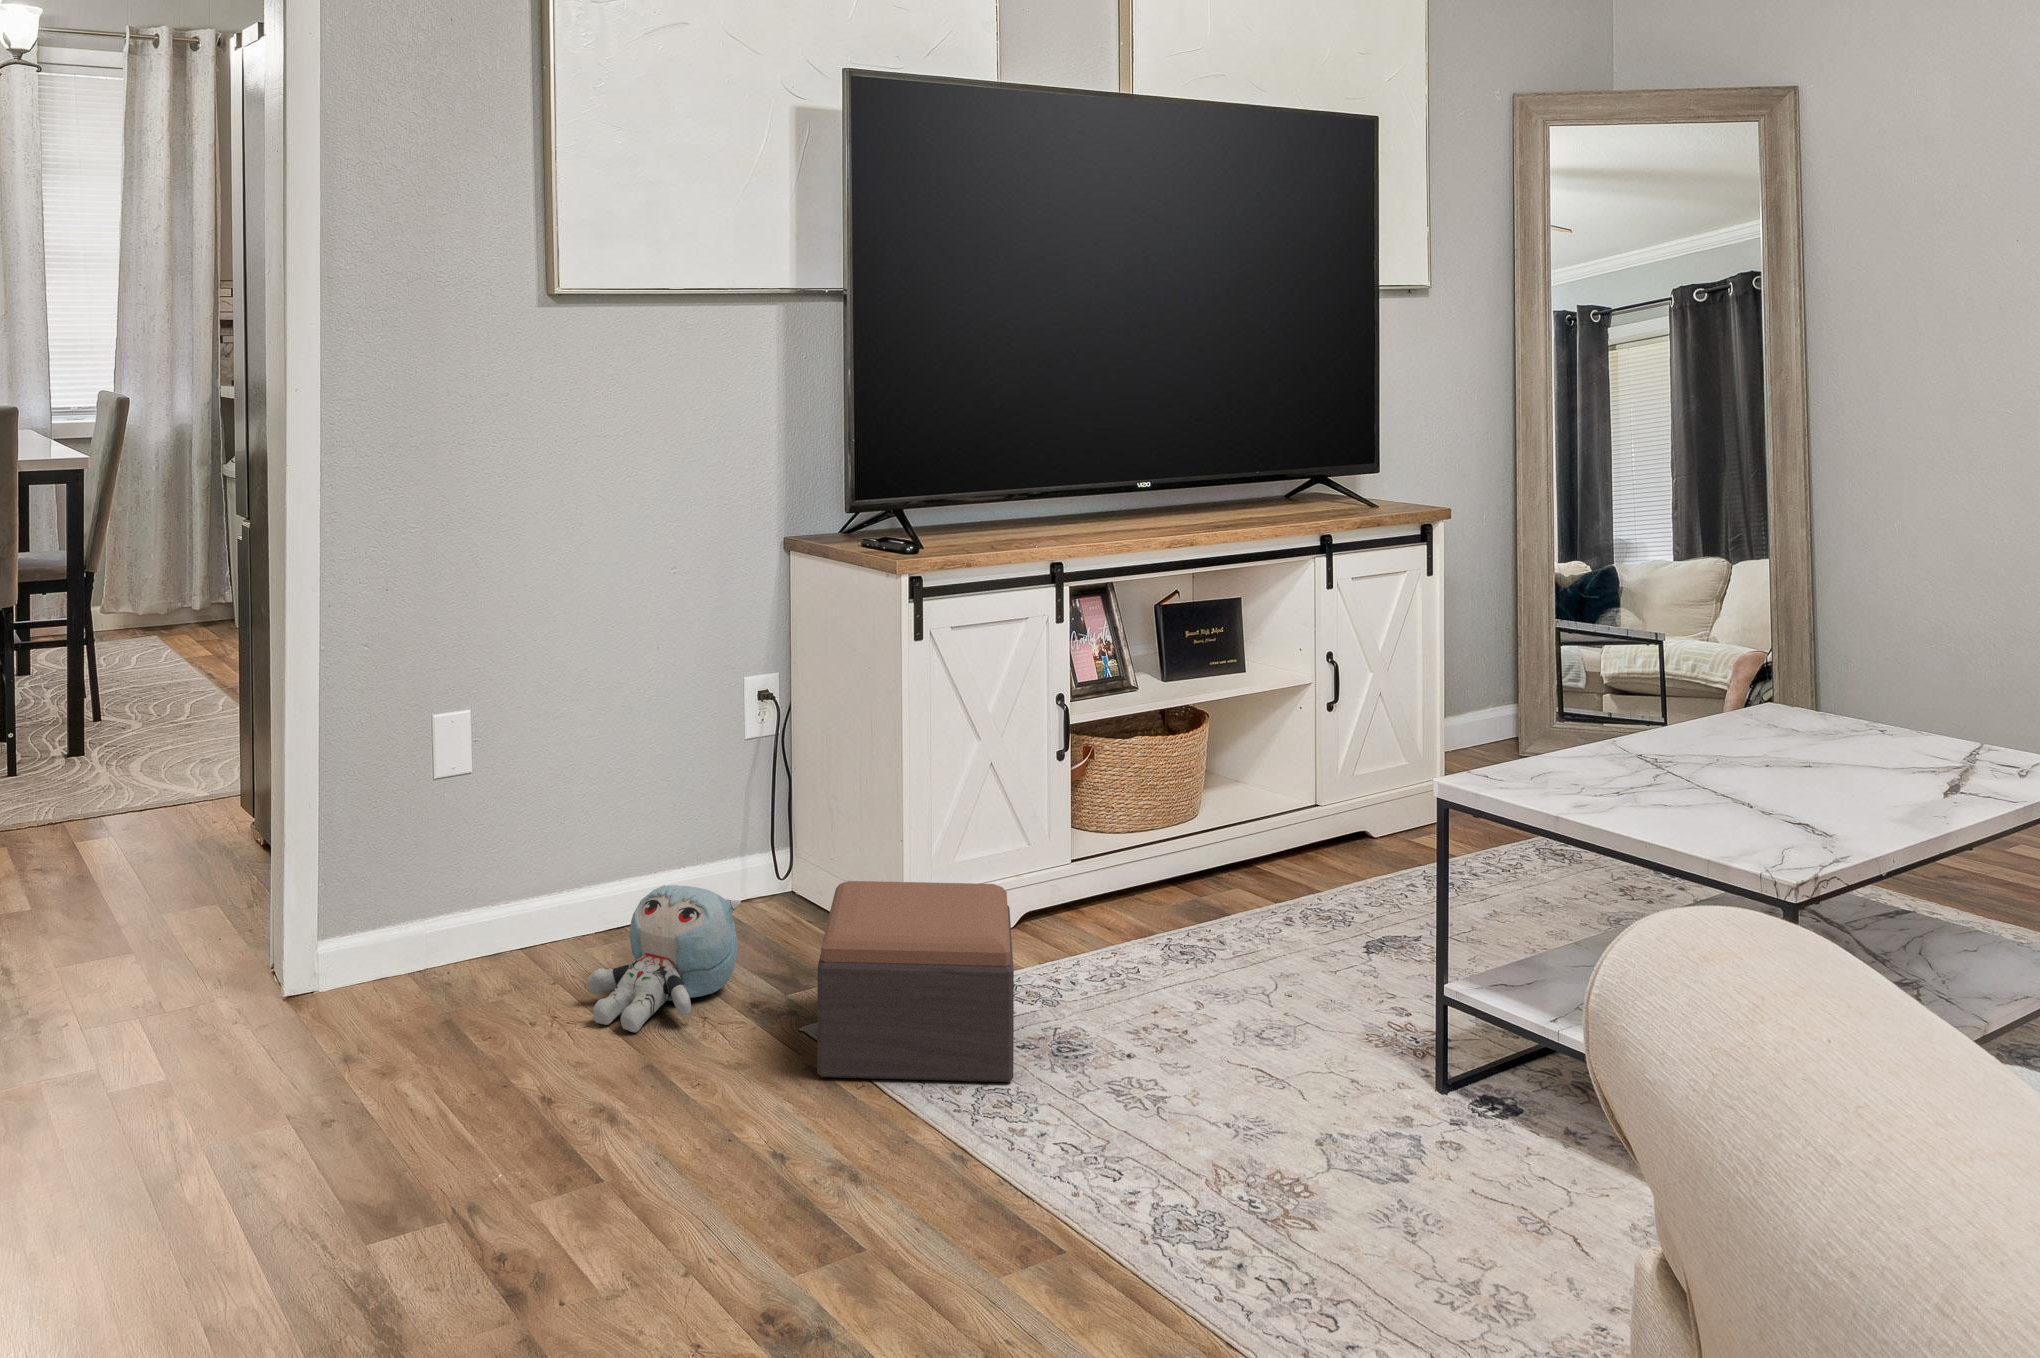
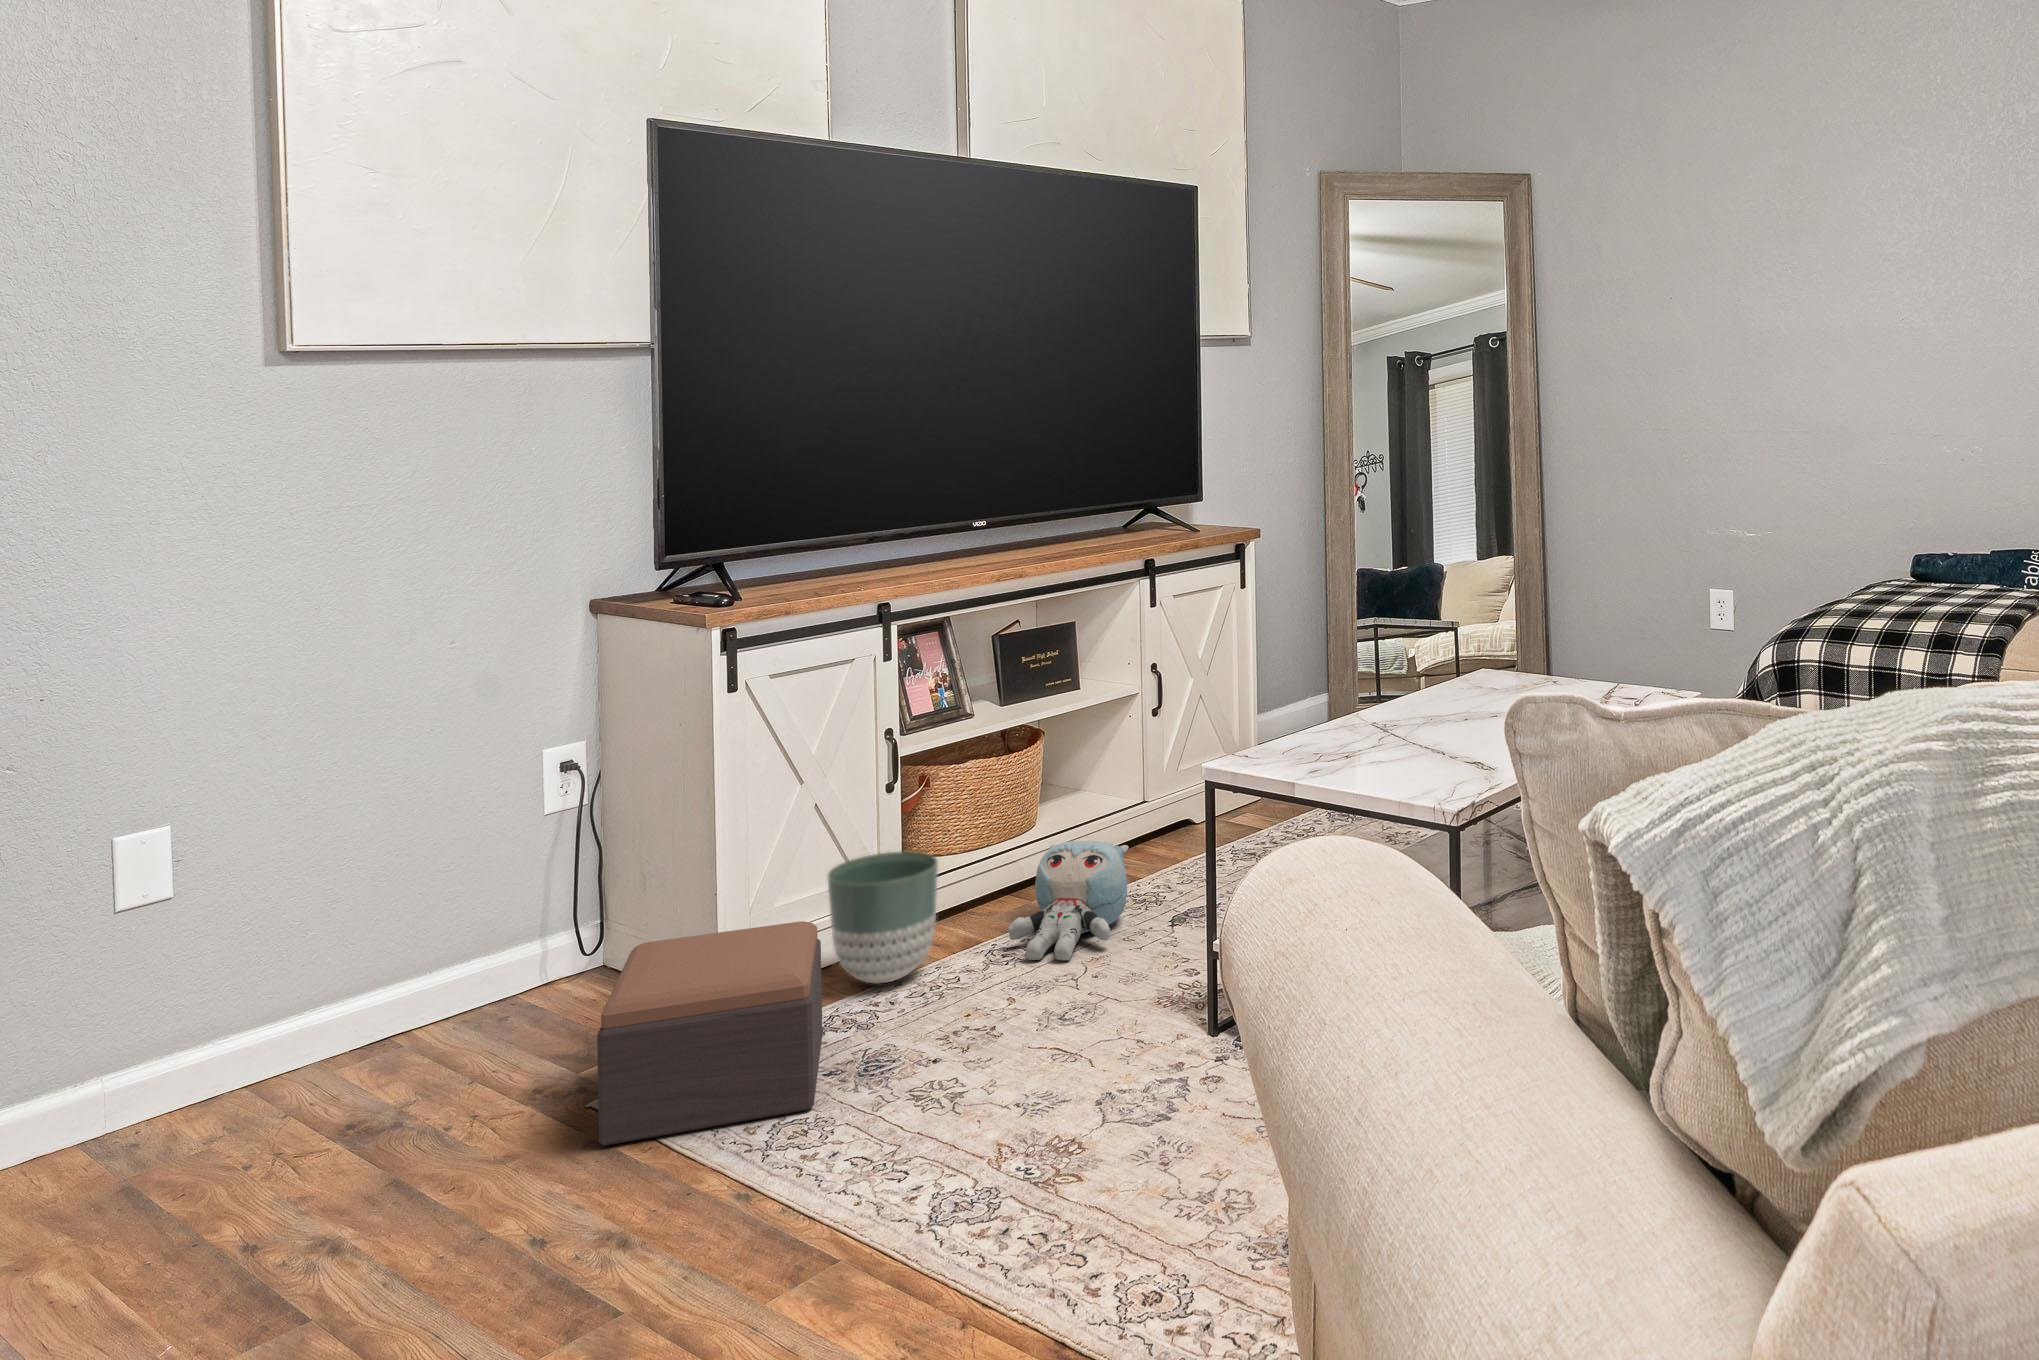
planter: none [1008,824,1116,961] -> present [828,851,938,984]
plush toy: present [587,885,741,1032] -> present [1008,841,1129,961]

